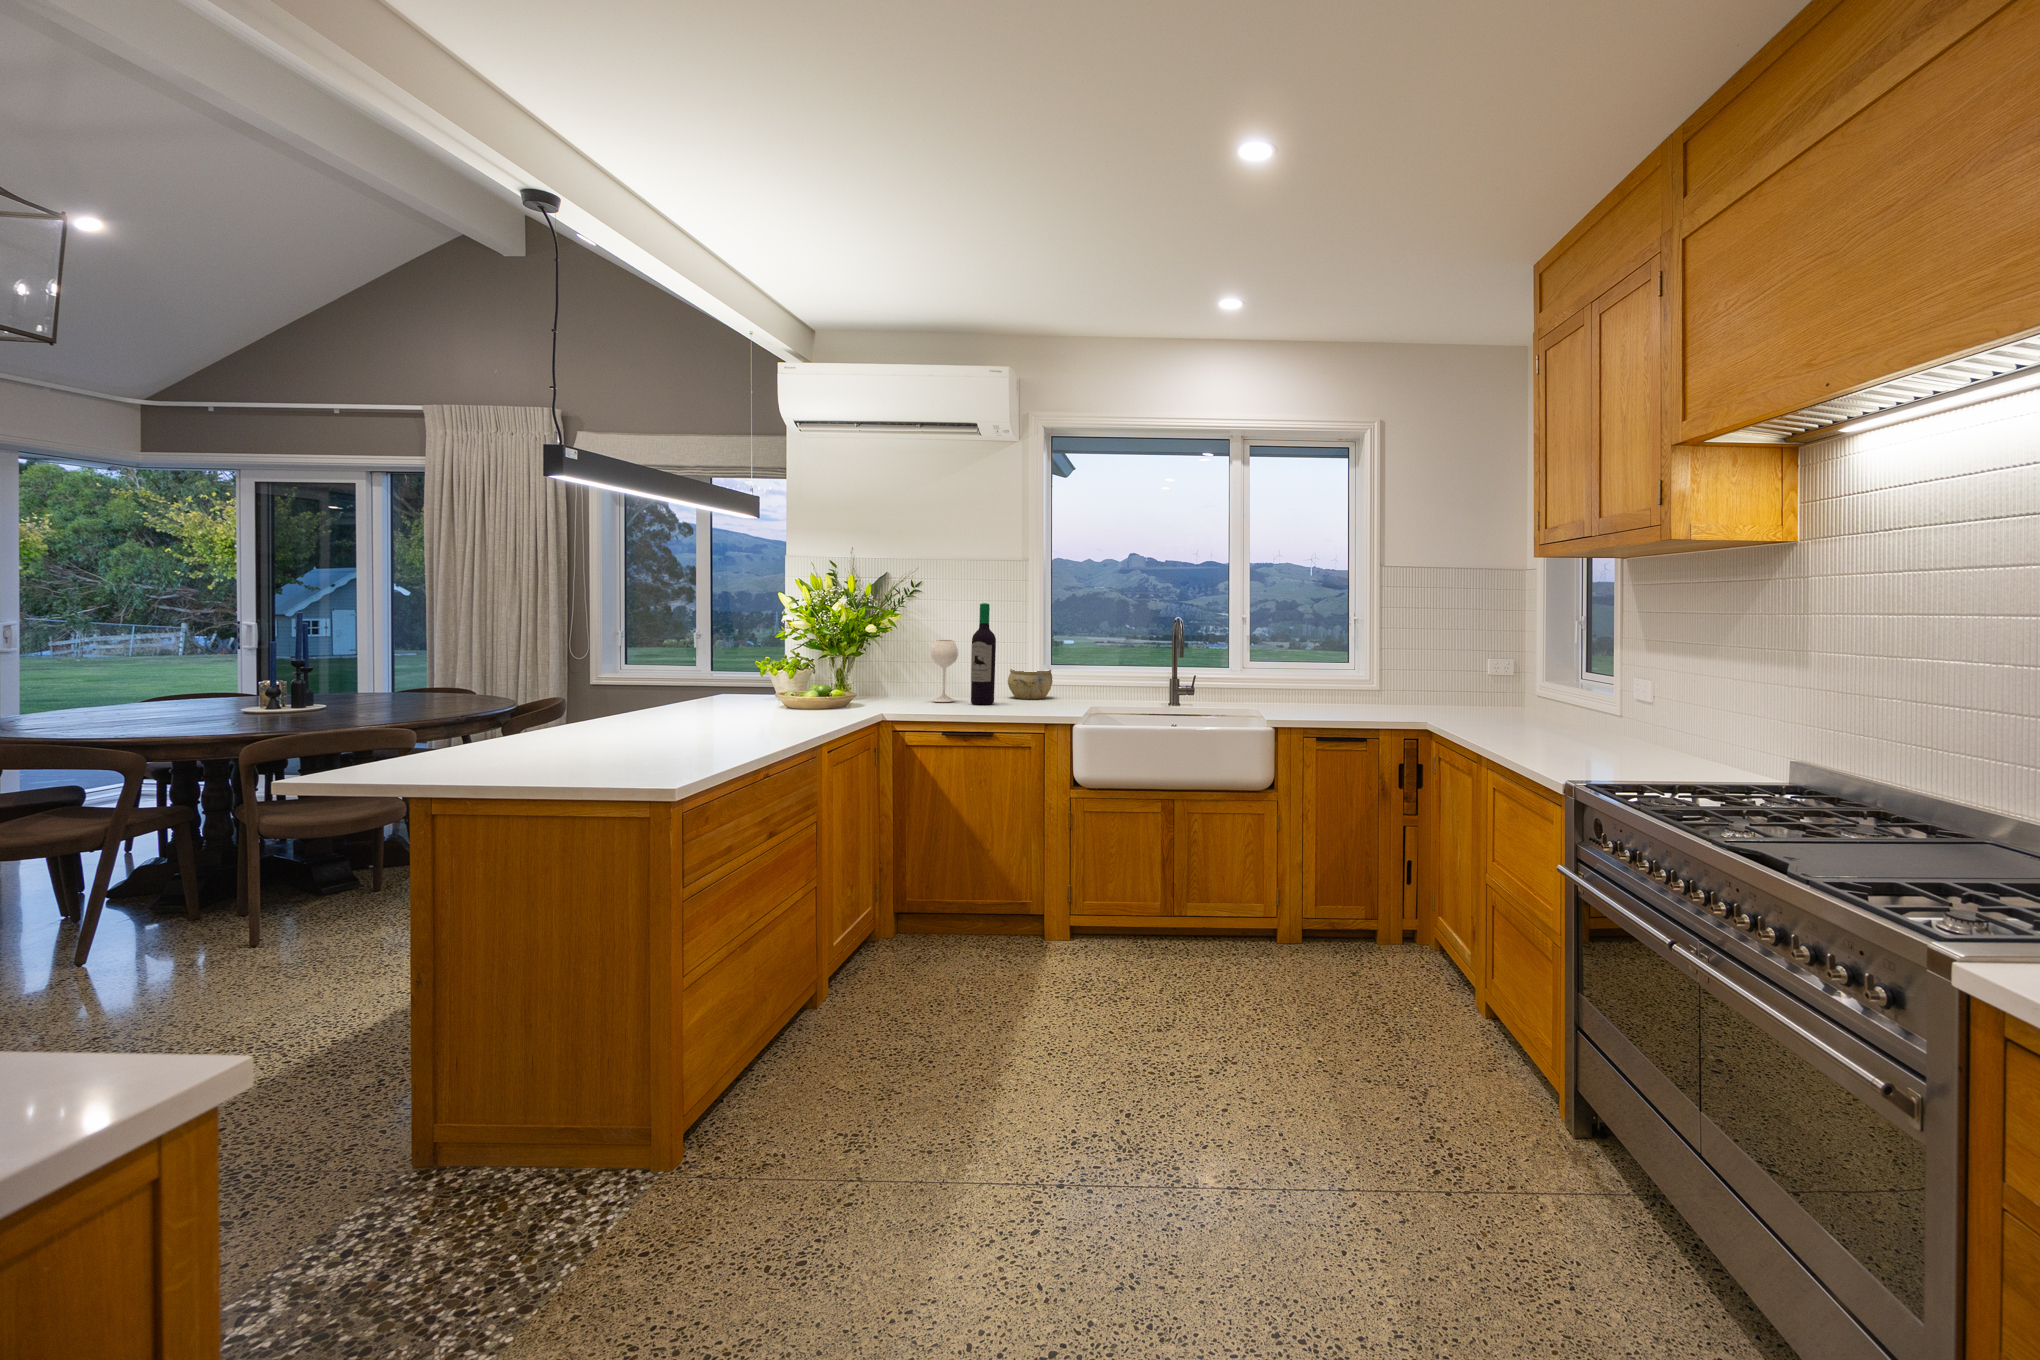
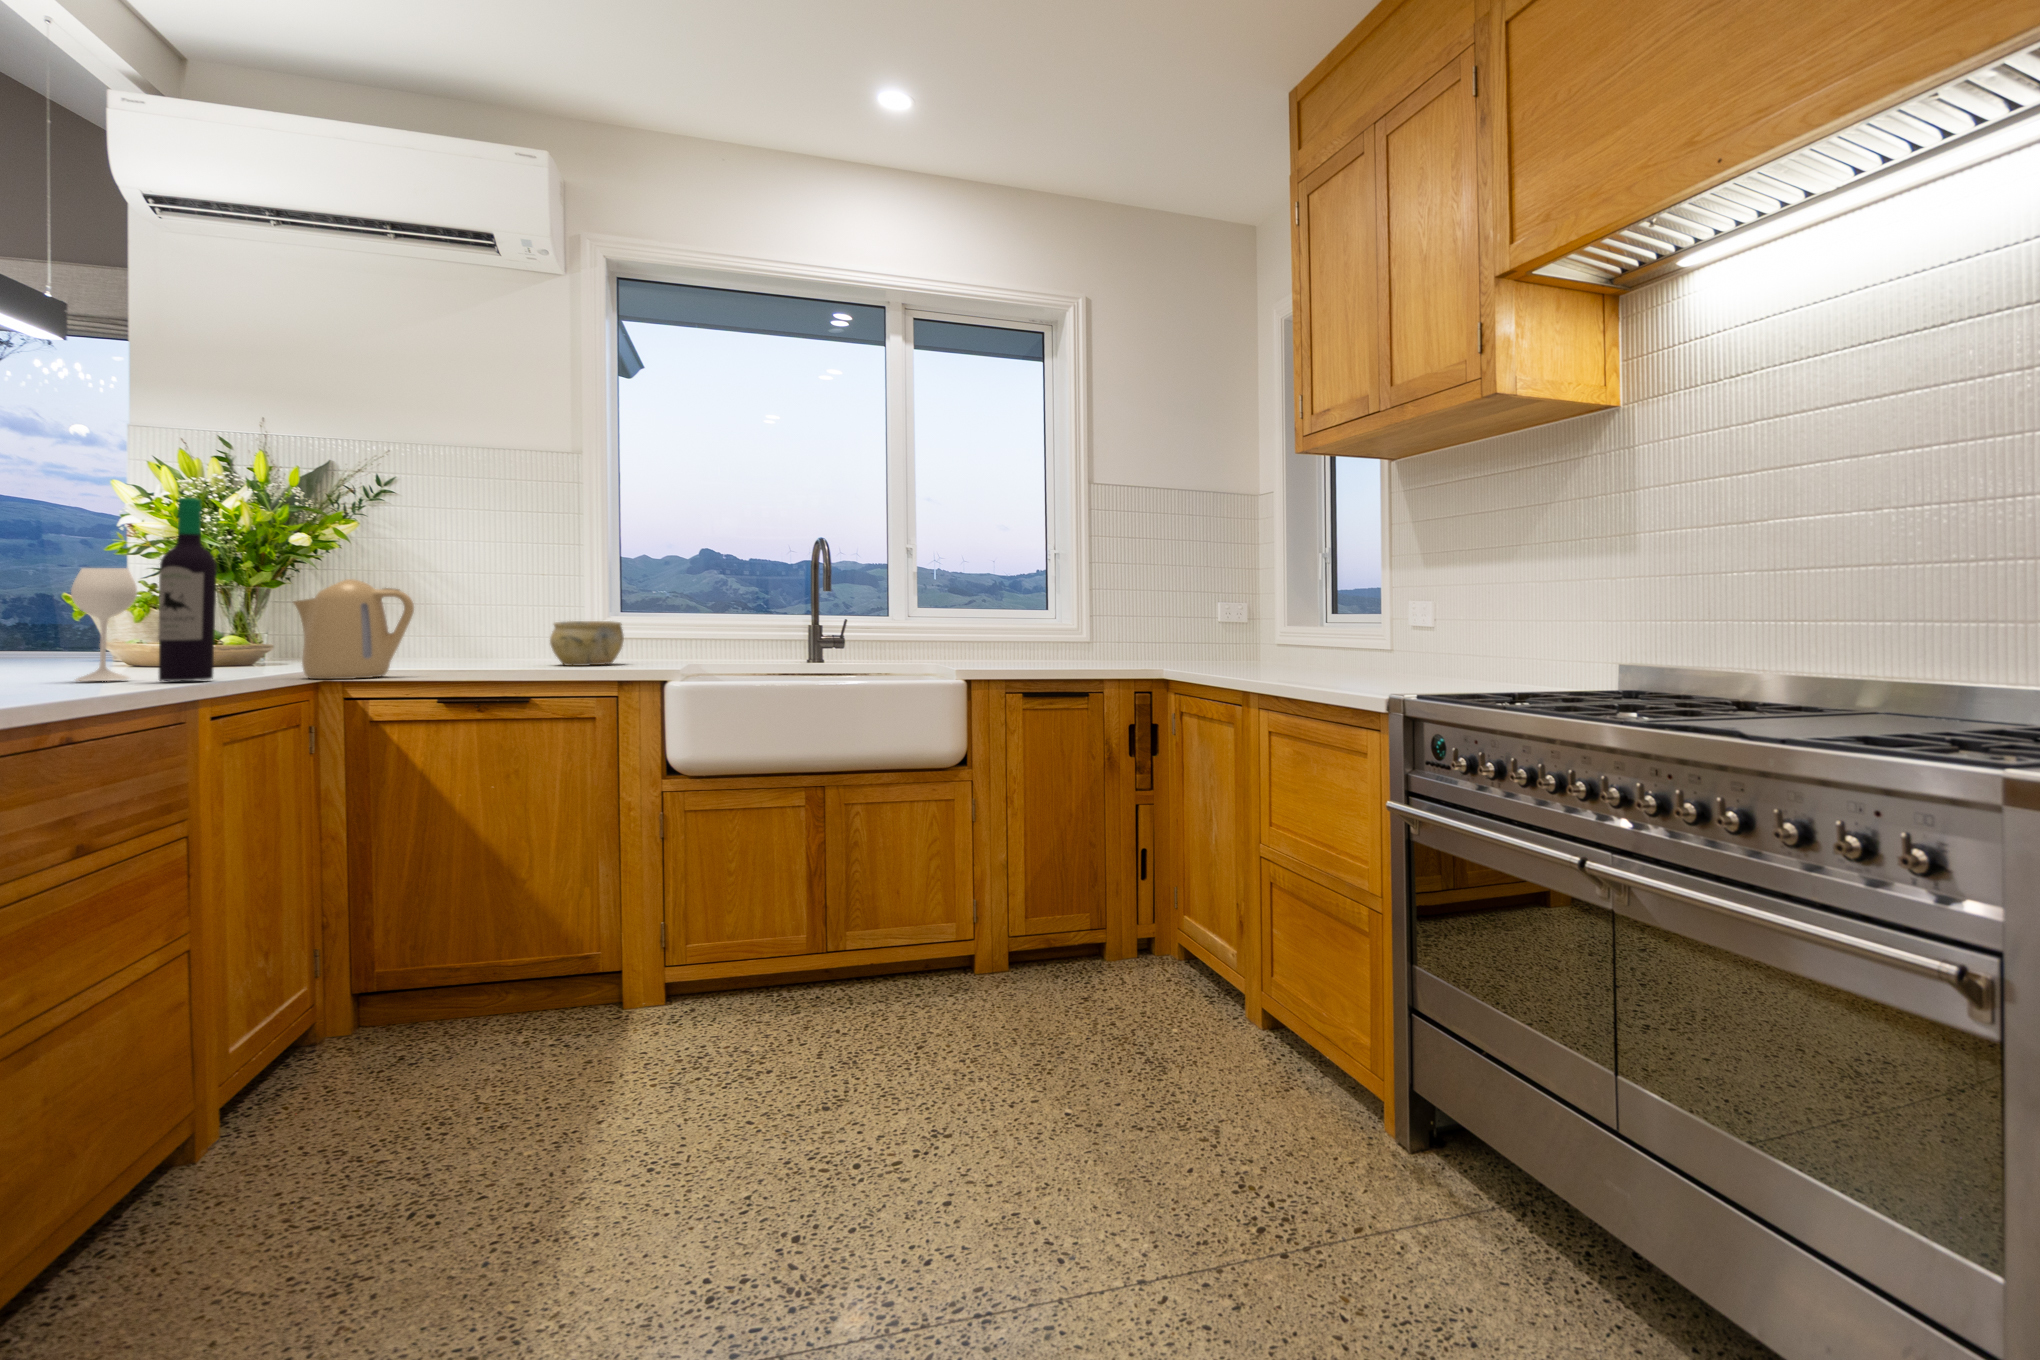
wine bottle: present [931,603,996,704] -> present [71,498,217,681]
kettle: none [863,647,928,710] -> present [293,579,414,679]

